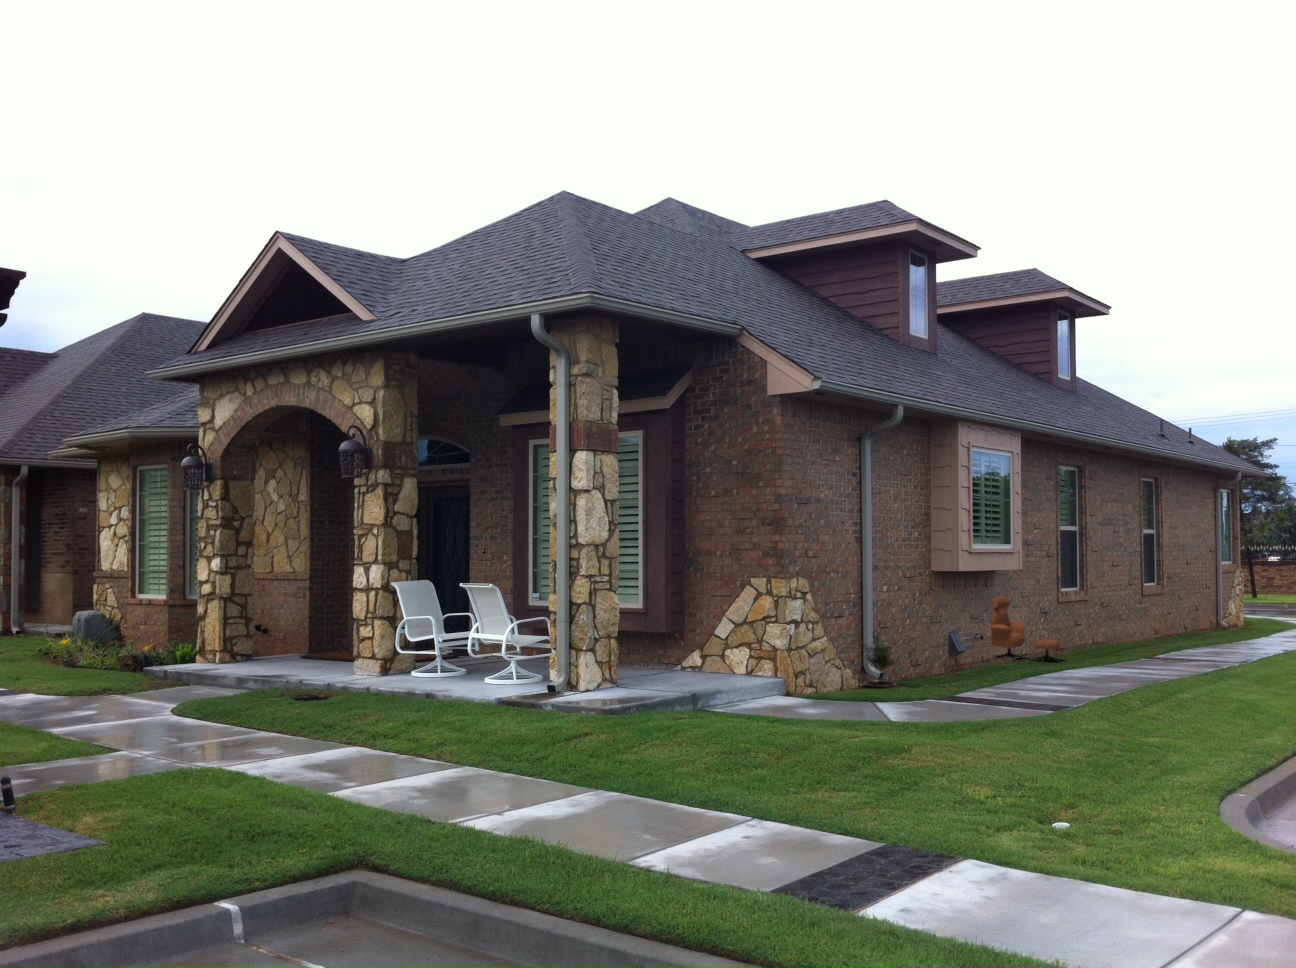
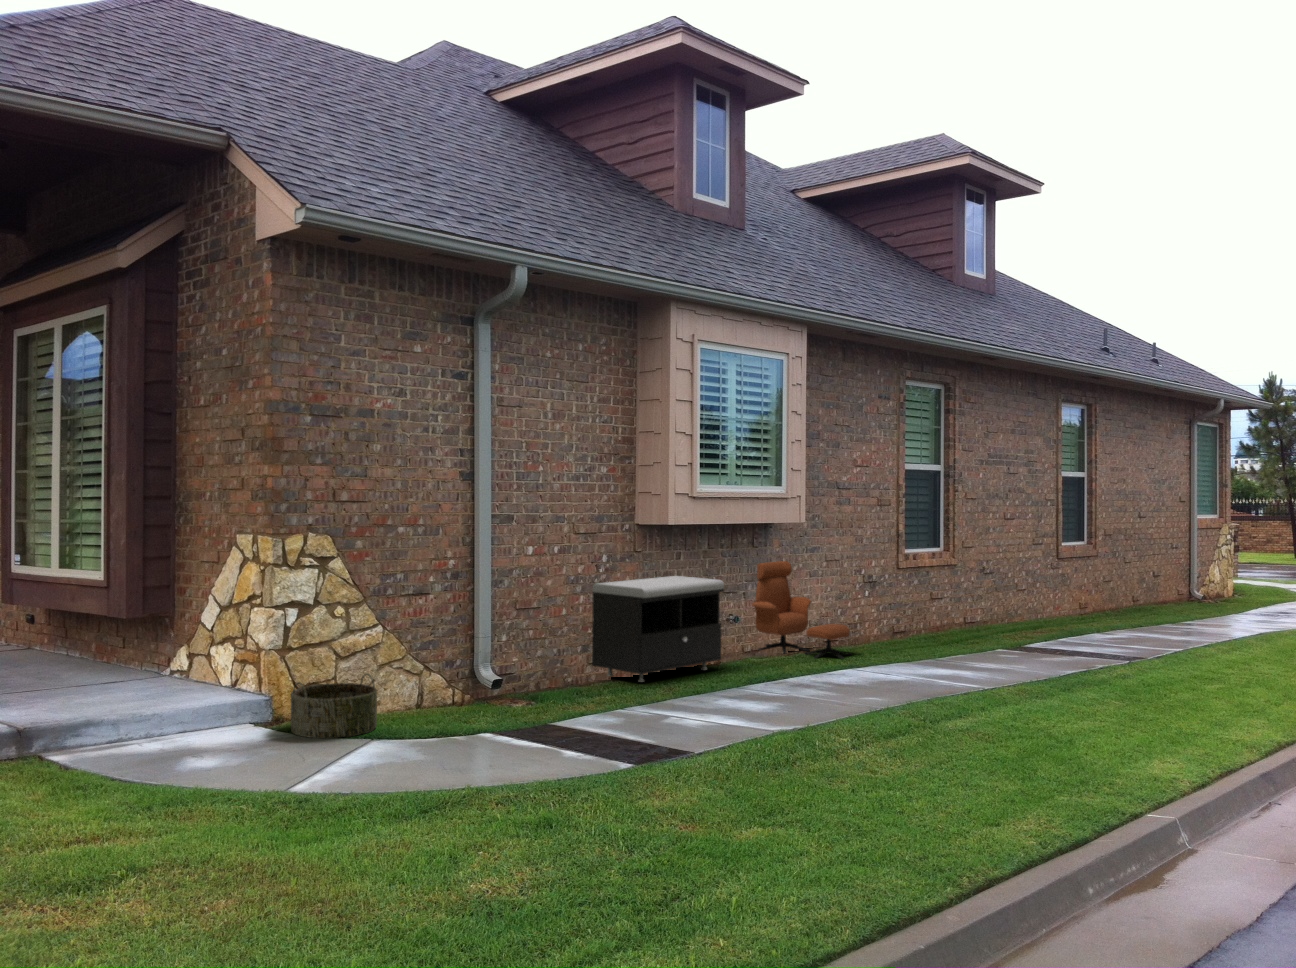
storage bench: none [917,606,995,675] -> present [592,576,724,682]
potted tree: present [864,632,896,687] -> none [454,611,506,705]
basket: none [804,664,856,701] -> present [291,674,377,738]

